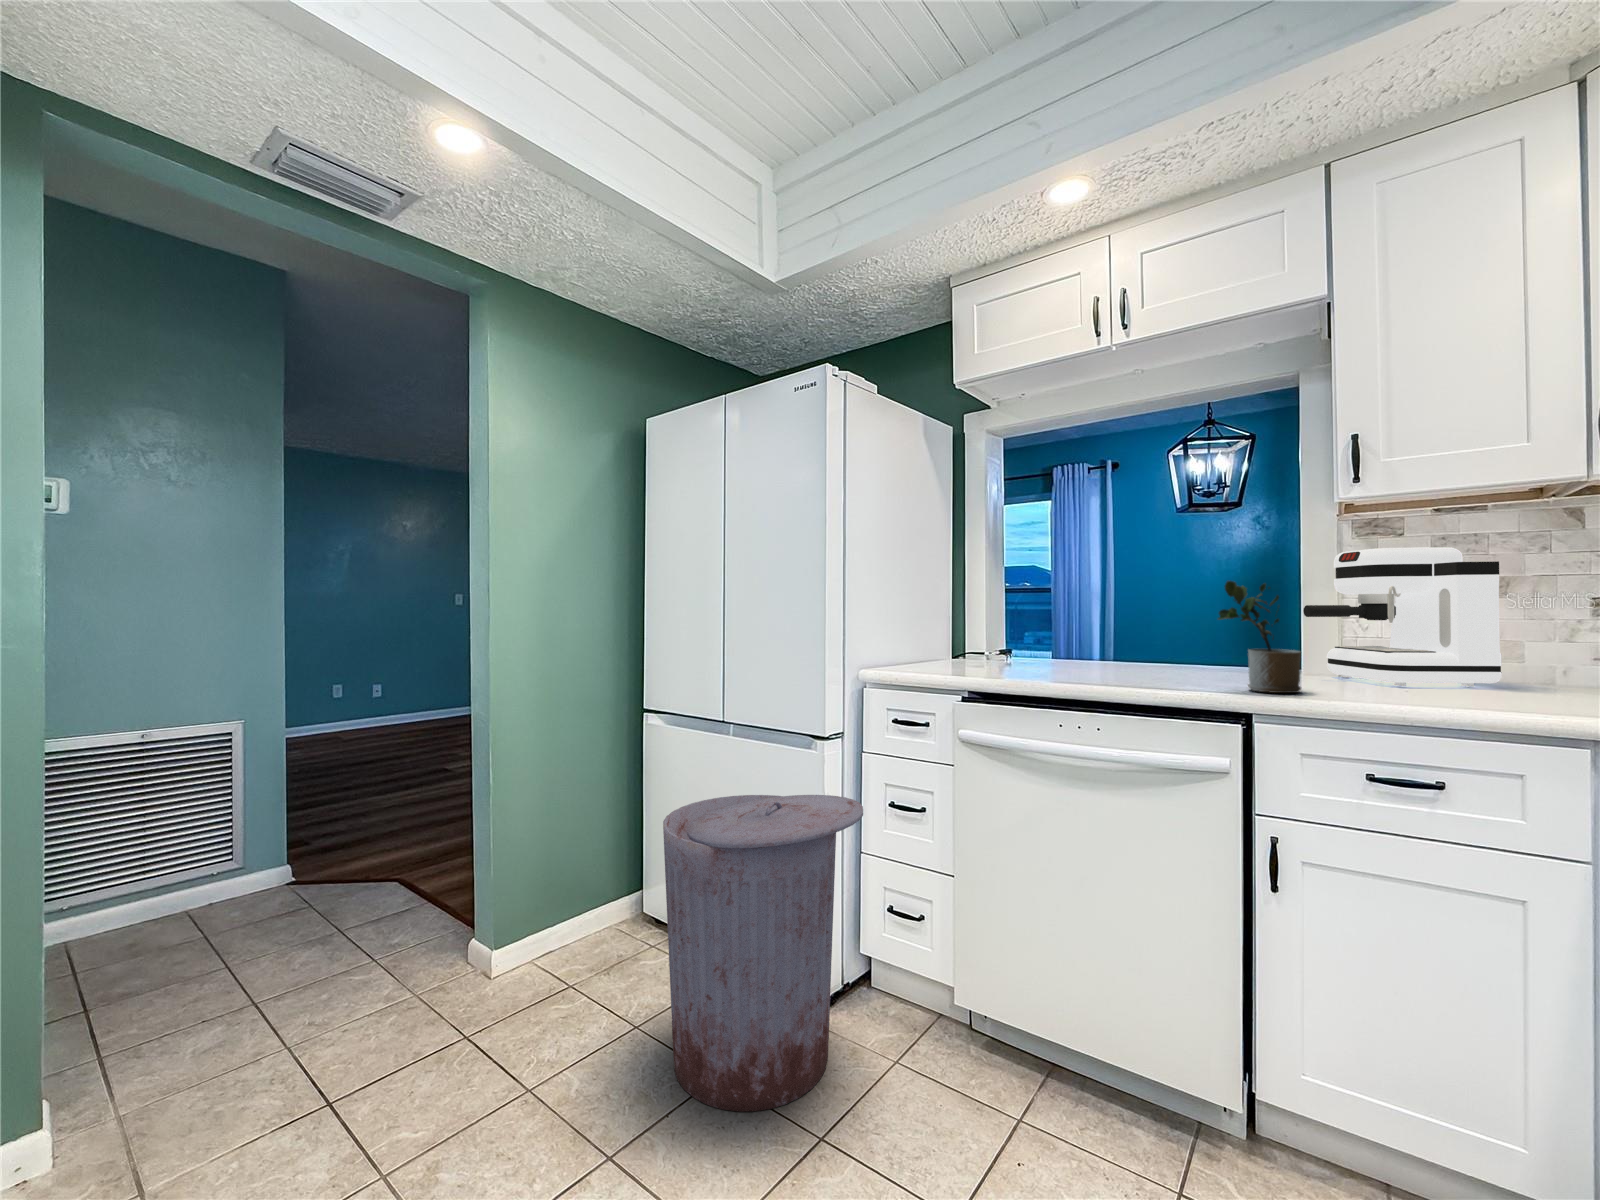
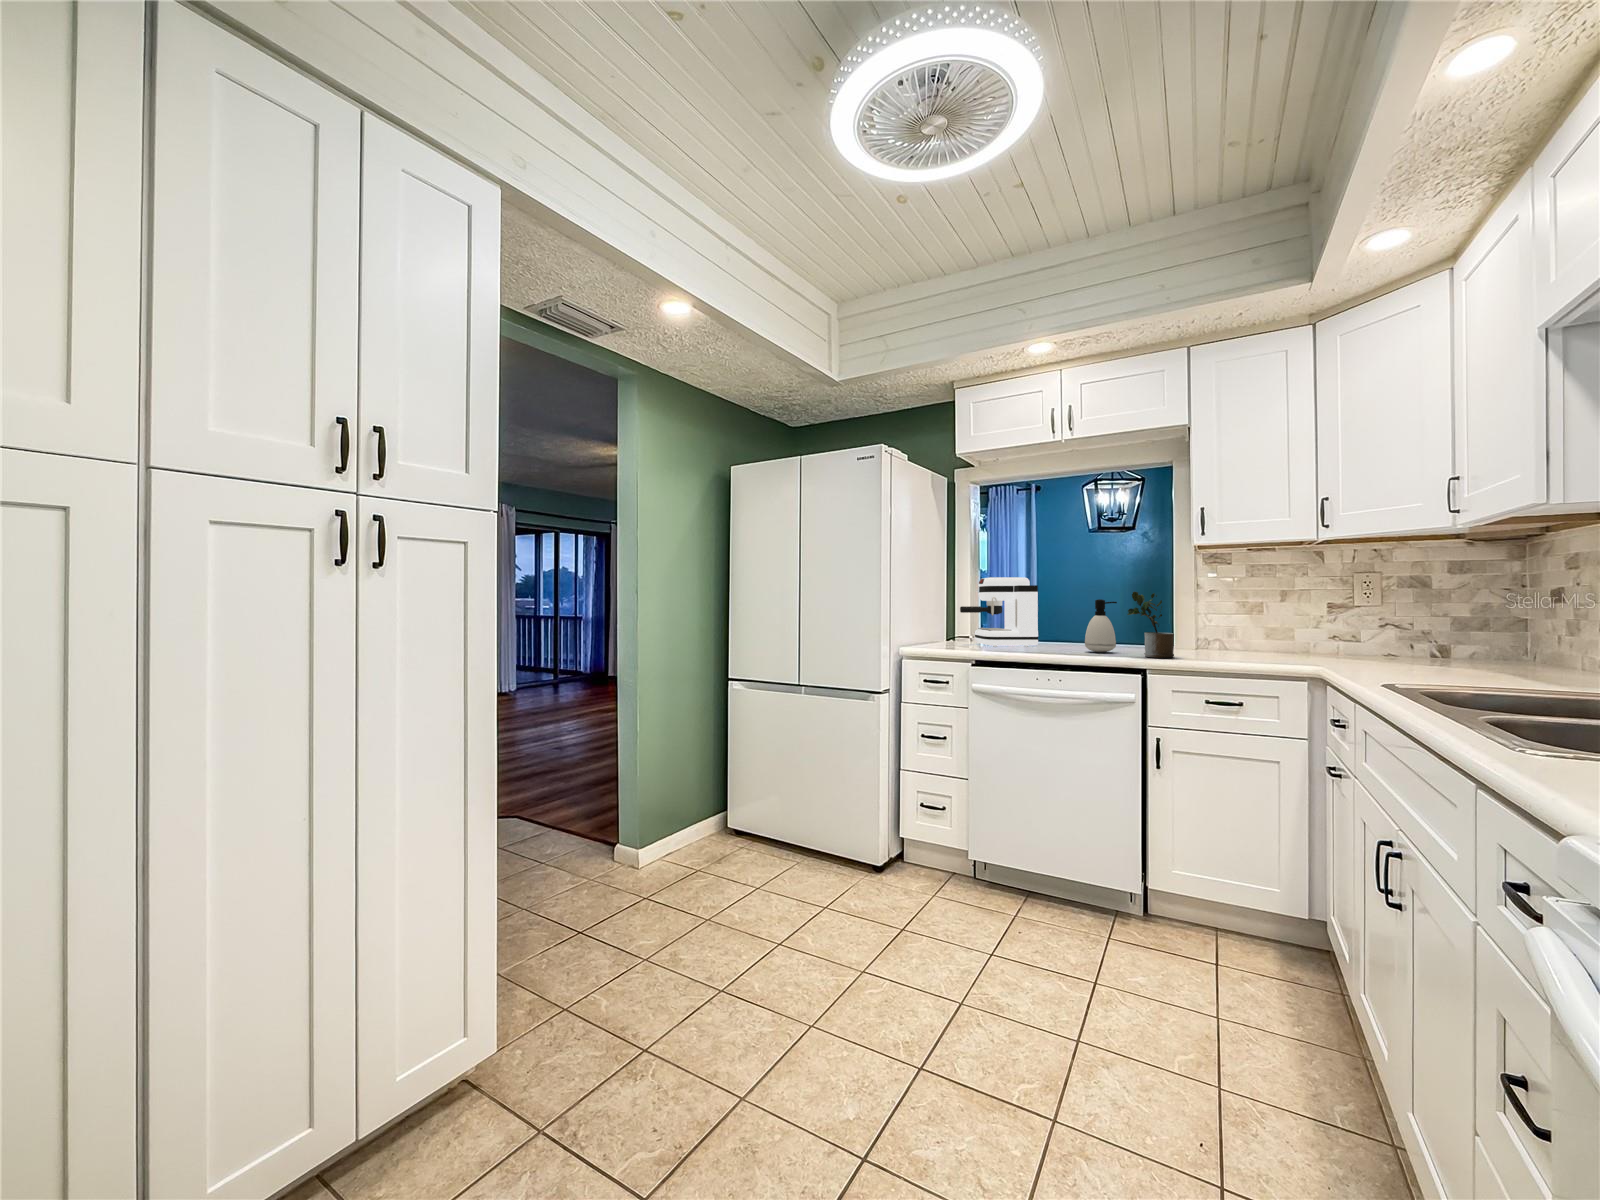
coffee maker: present [1303,547,1502,686] -> present [960,577,1038,647]
soap dispenser: none [1150,595,1202,679] -> present [1085,599,1117,652]
trash can: present [663,795,863,1111] -> none [786,730,917,919]

